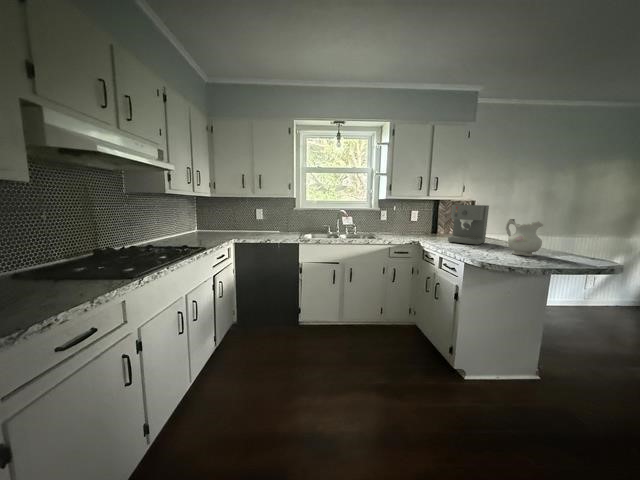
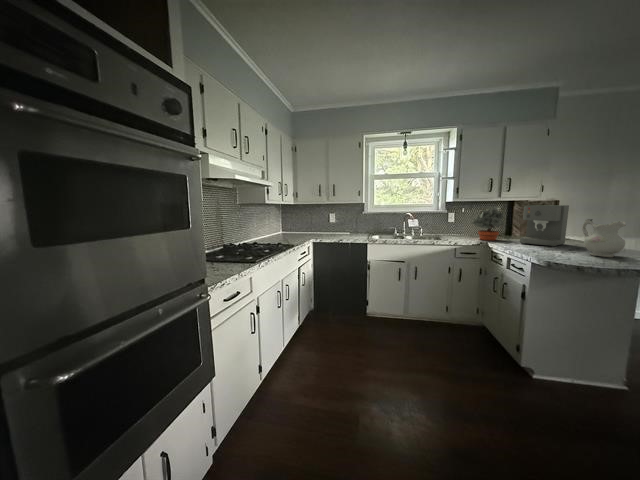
potted plant: none [405,204,434,239] -> present [473,206,505,240]

